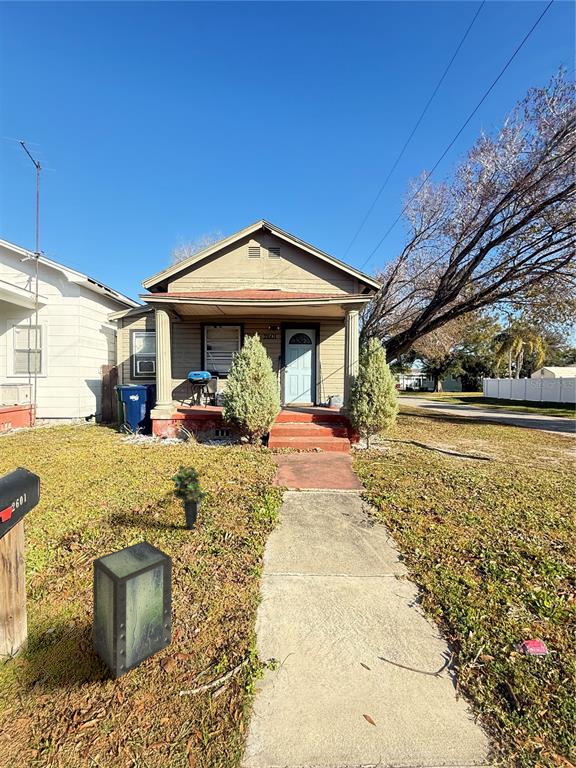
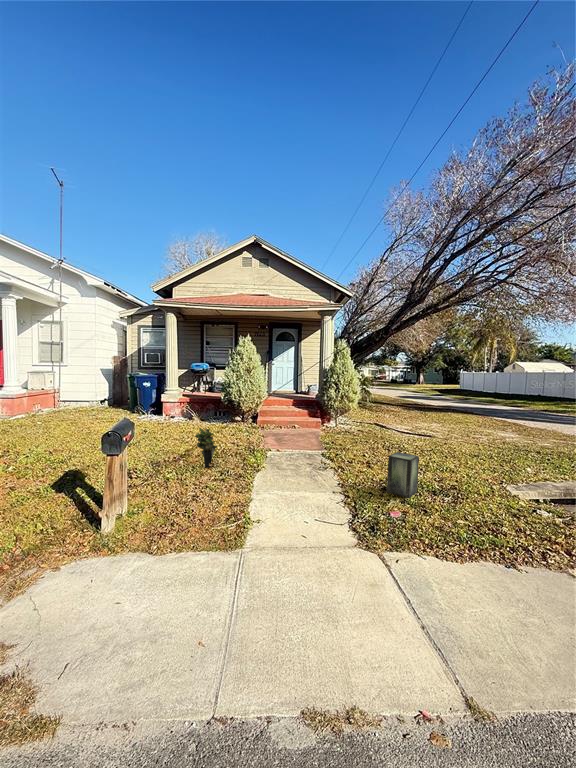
storage box: present [93,541,172,678] -> present [387,452,419,498]

